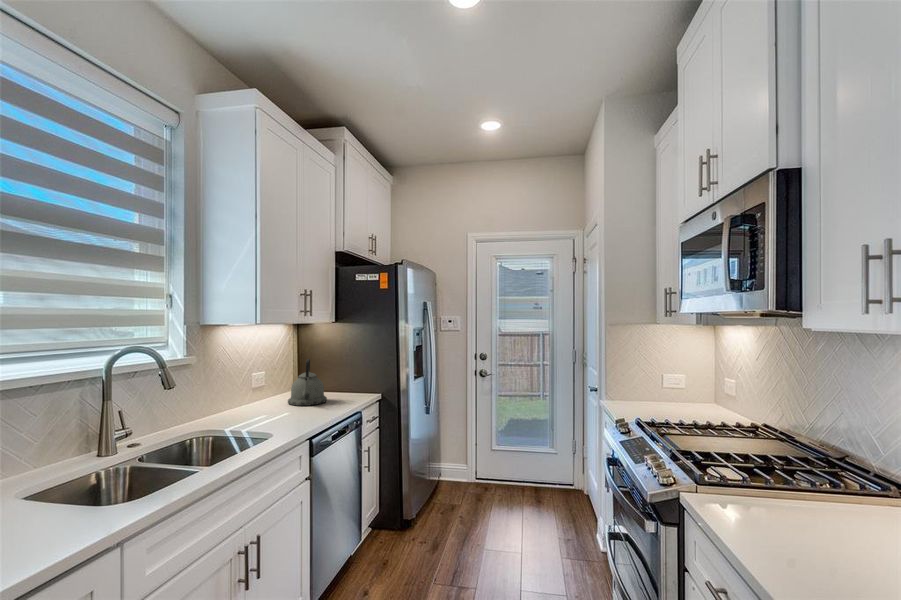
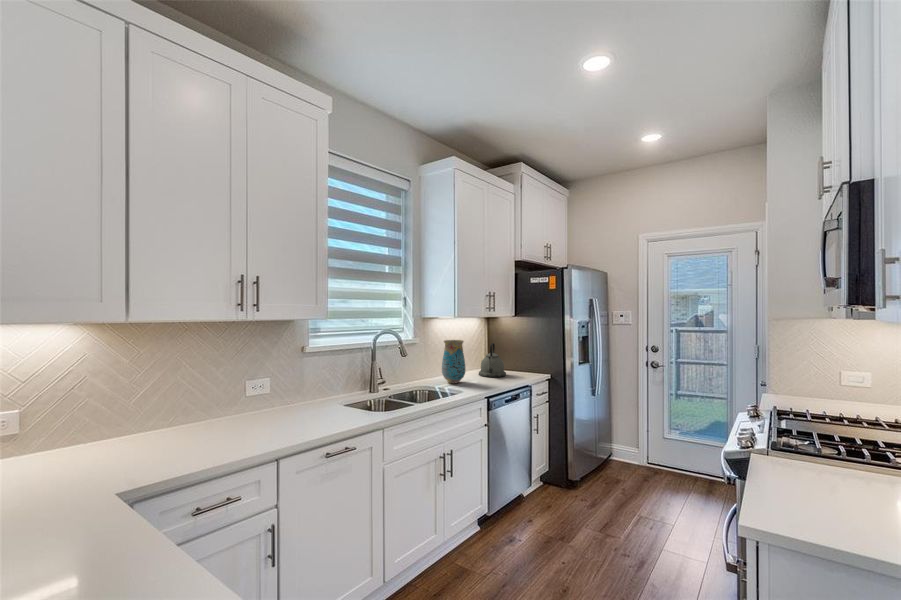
vase: none [234,357,273,422] -> present [442,340,465,383]

